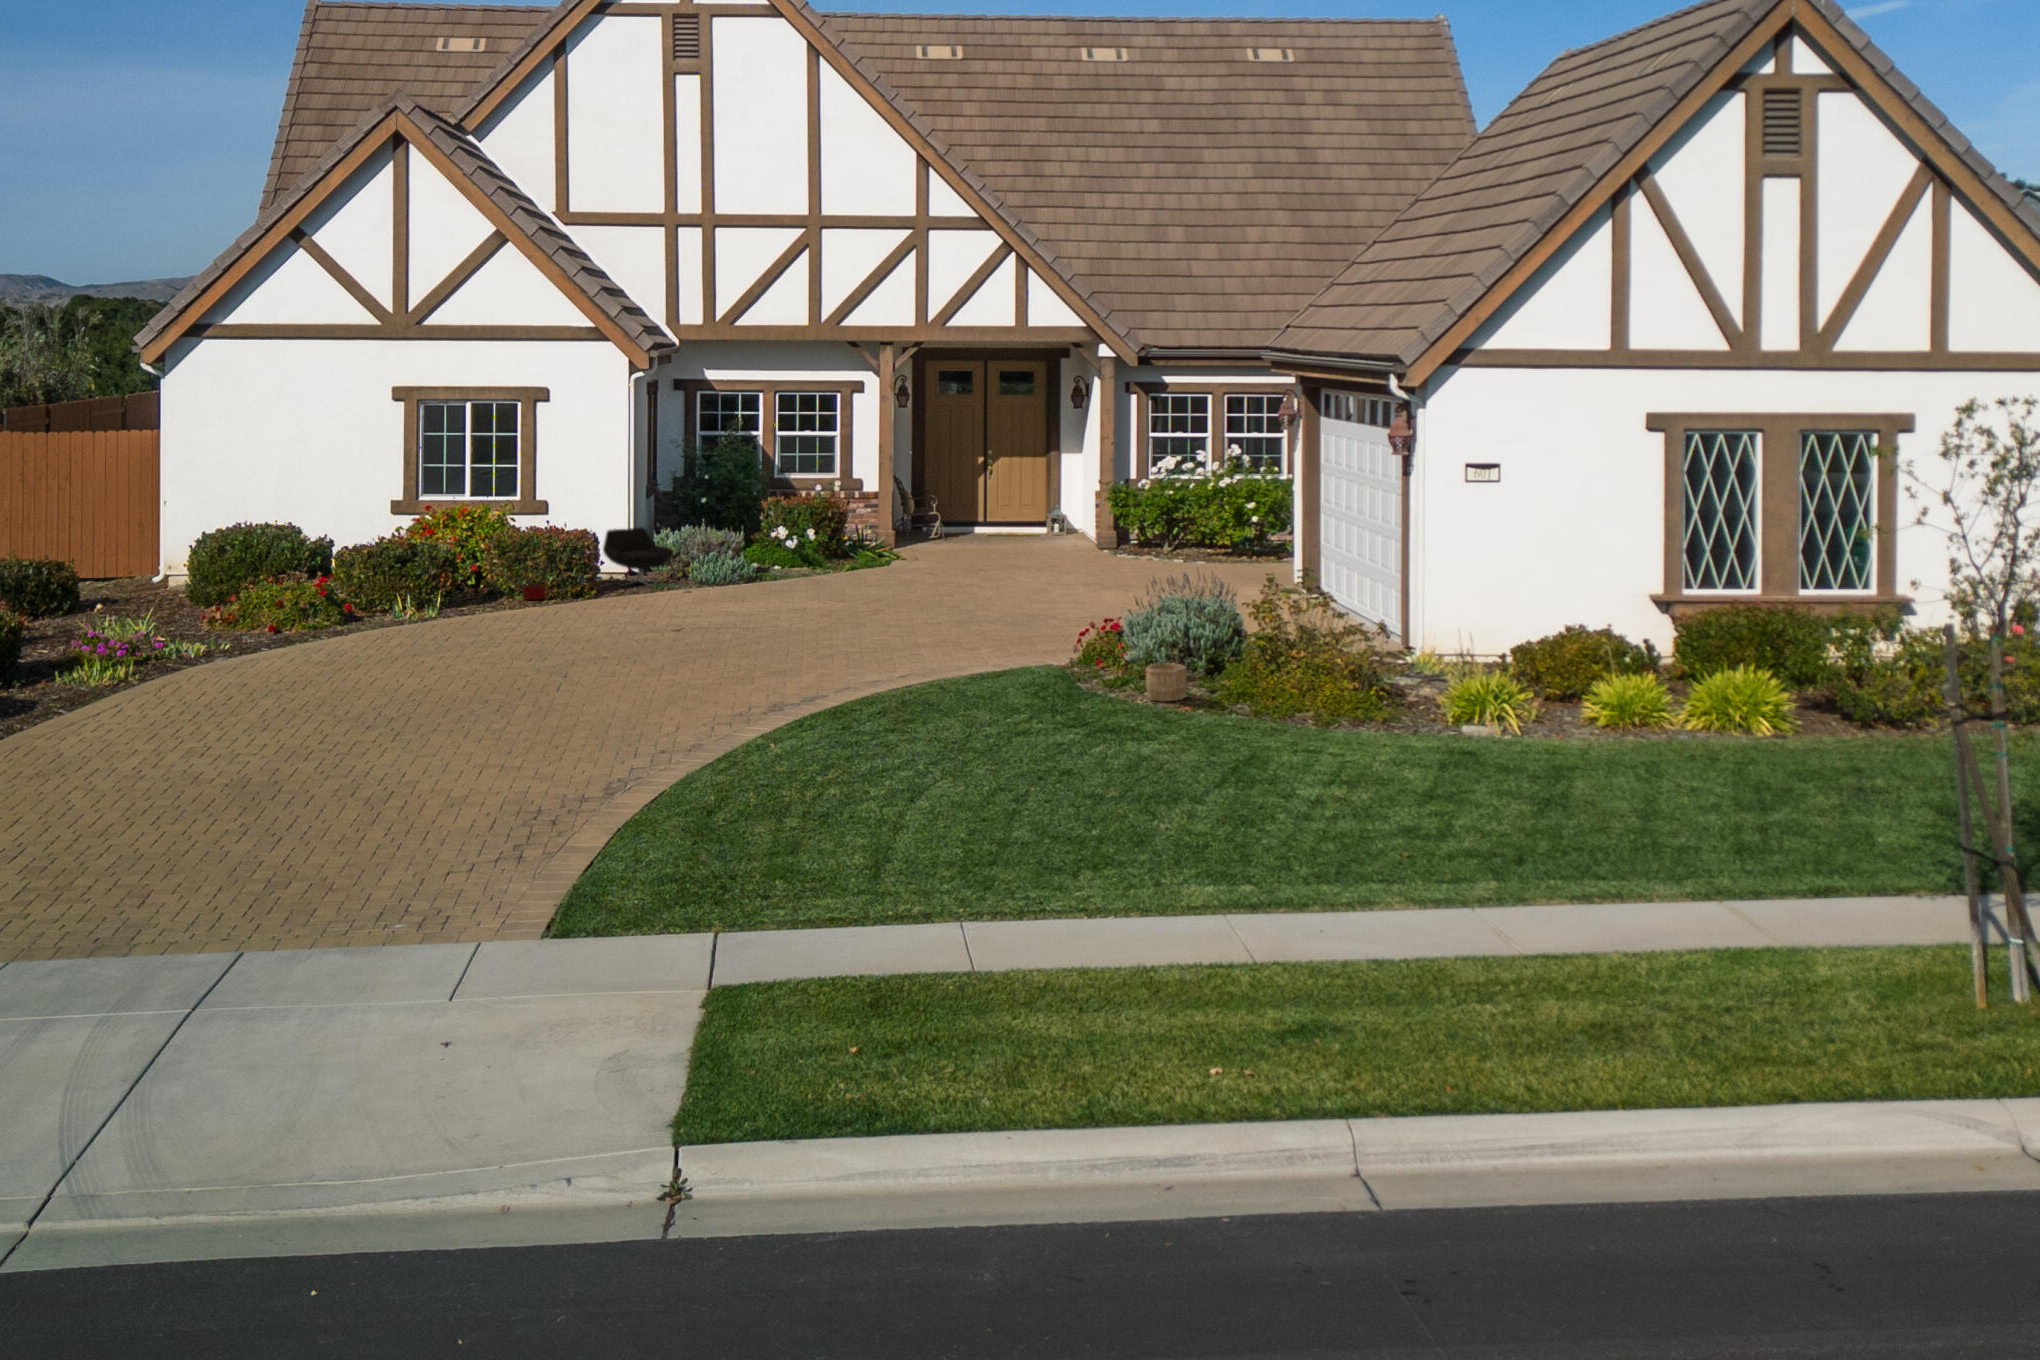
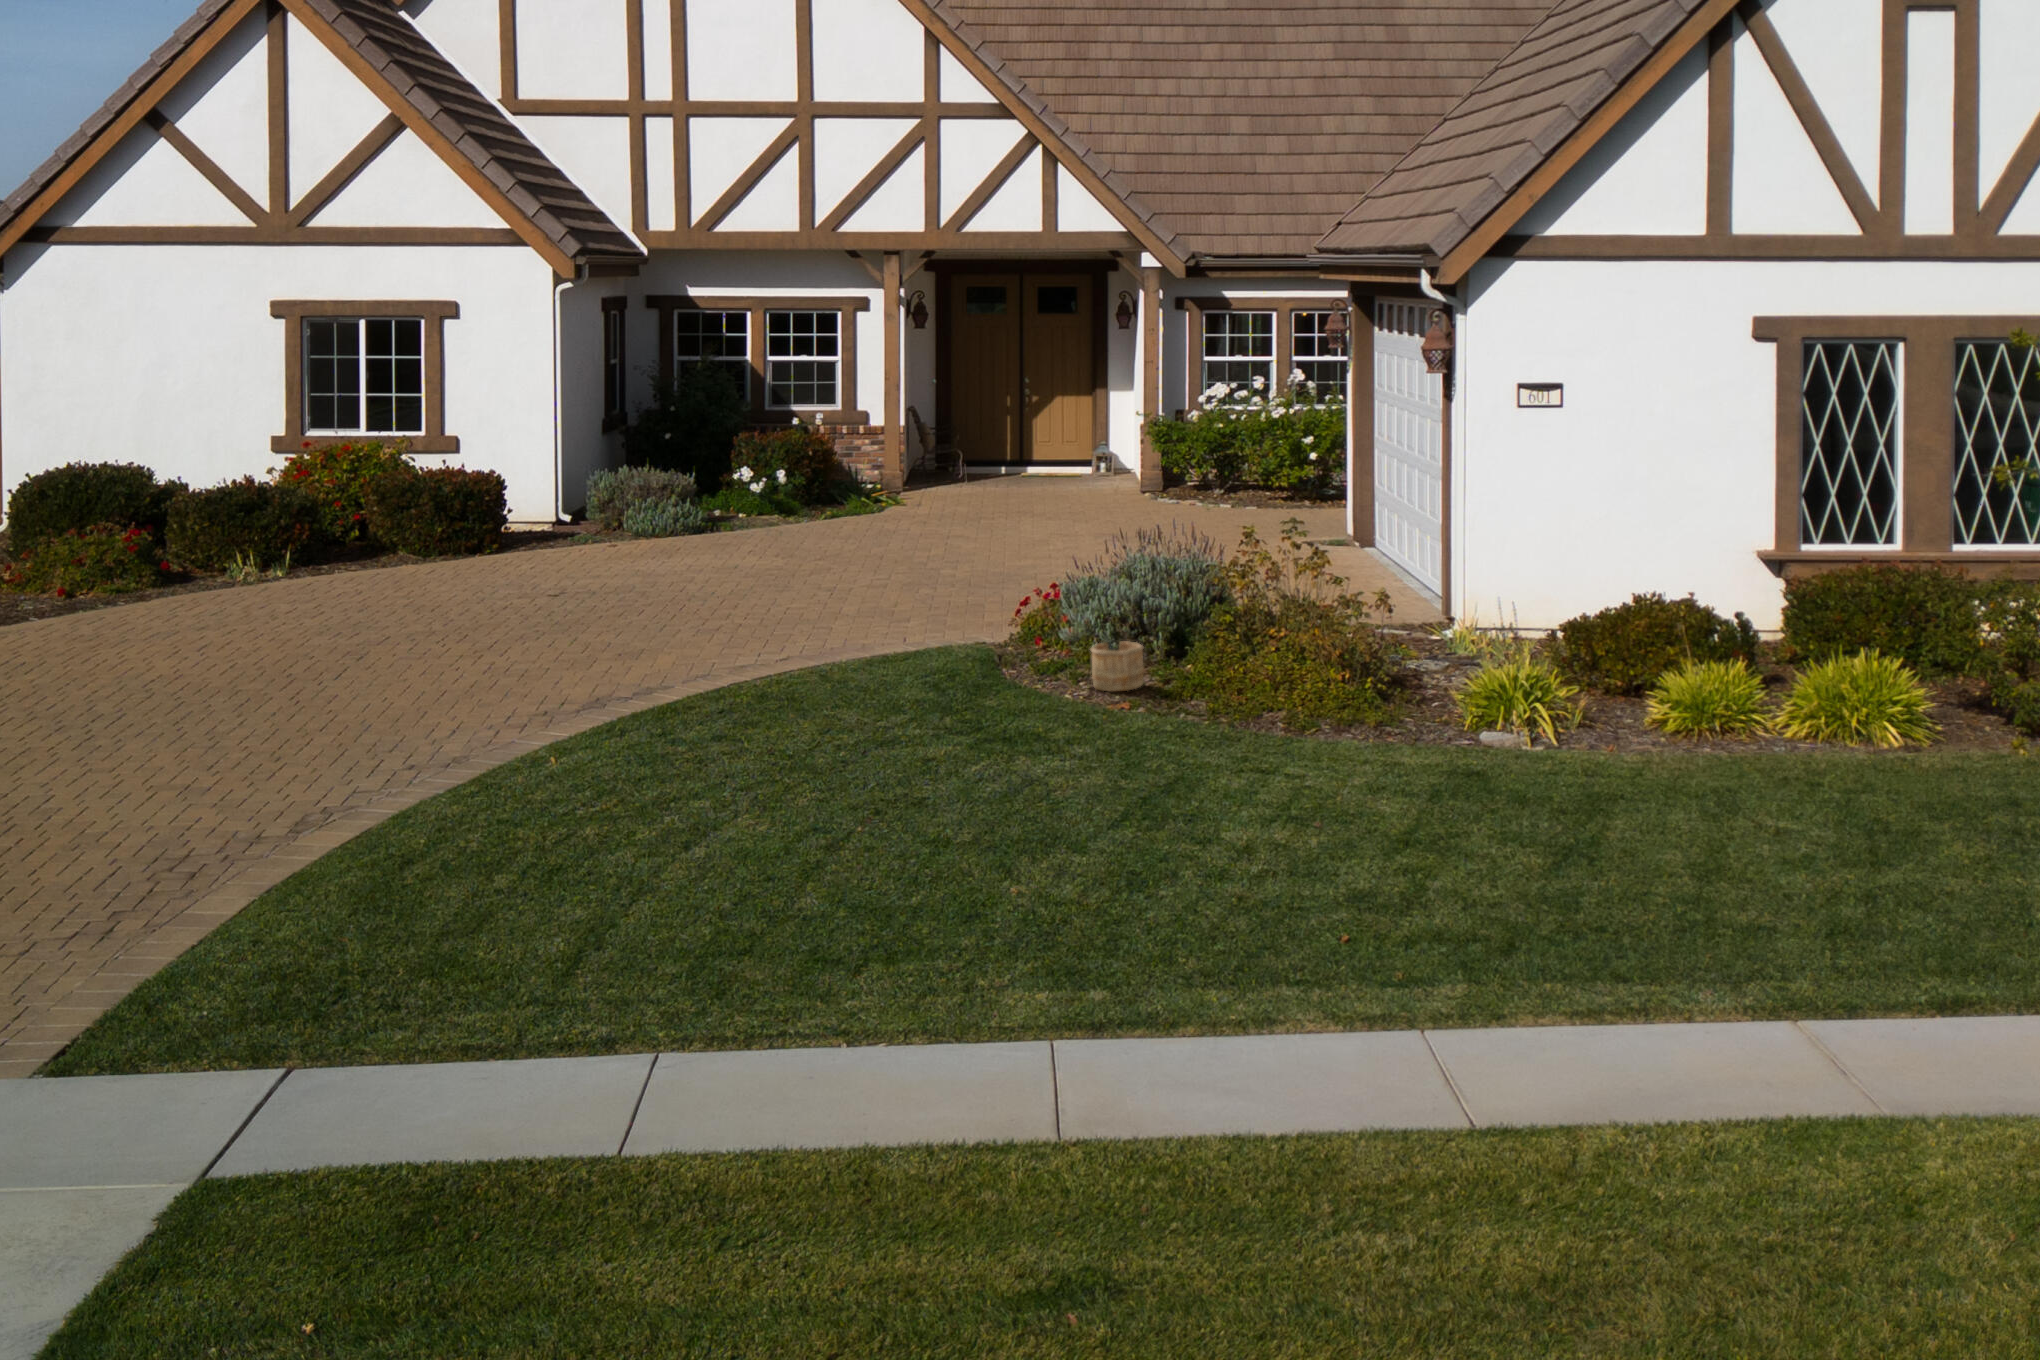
lounge chair: present [603,527,674,585] -> none [520,468,605,539]
decorative plant: present [521,551,564,600] -> none [396,490,458,555]

